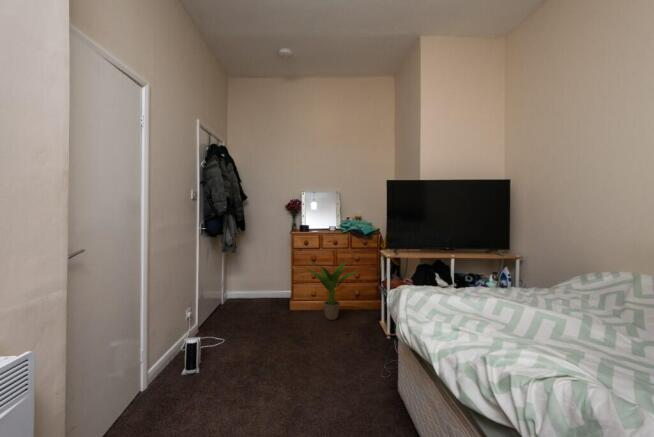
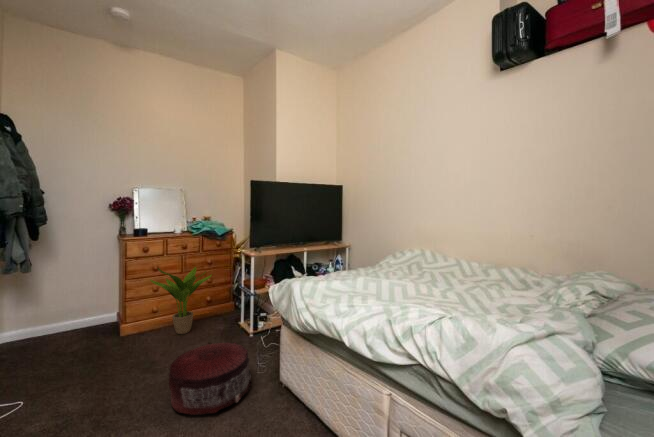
pouf: none [300,333,369,398] -> present [169,342,252,415]

